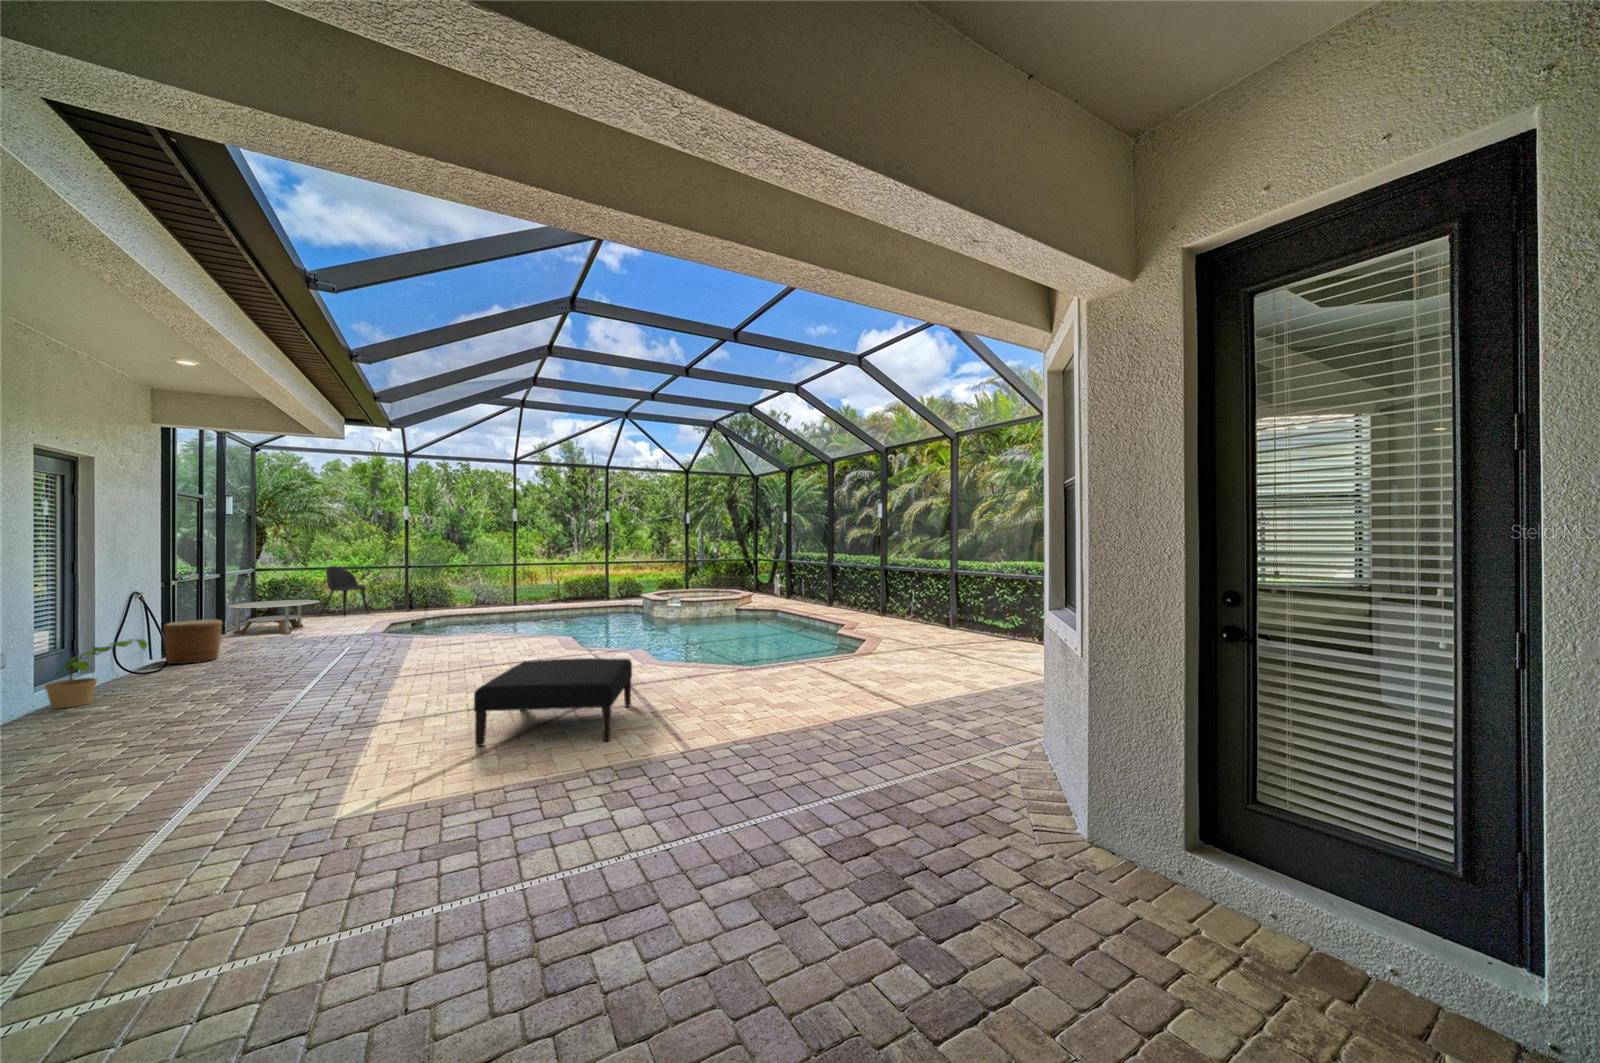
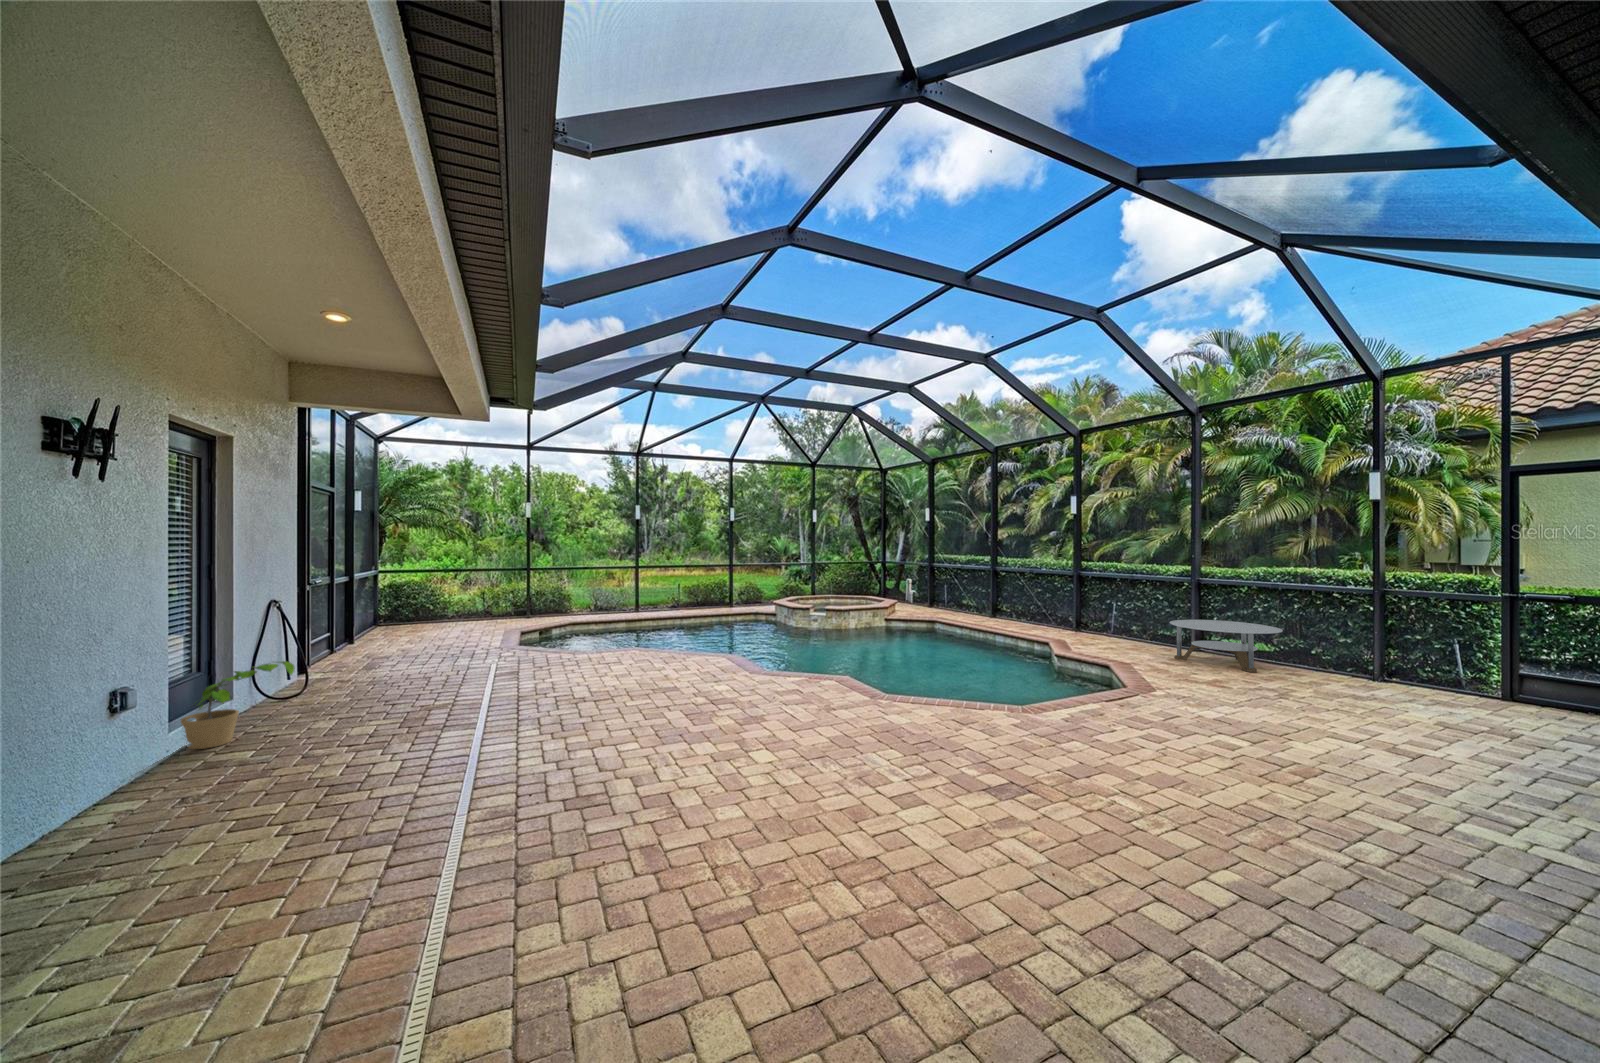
dining chair: present [320,566,369,616] -> none [440,569,490,625]
round table: present [228,600,320,634] -> present [1170,620,1283,672]
woven basket: present [164,619,222,664] -> none [300,631,362,684]
ottoman: present [474,658,632,746] -> none [768,701,965,844]

